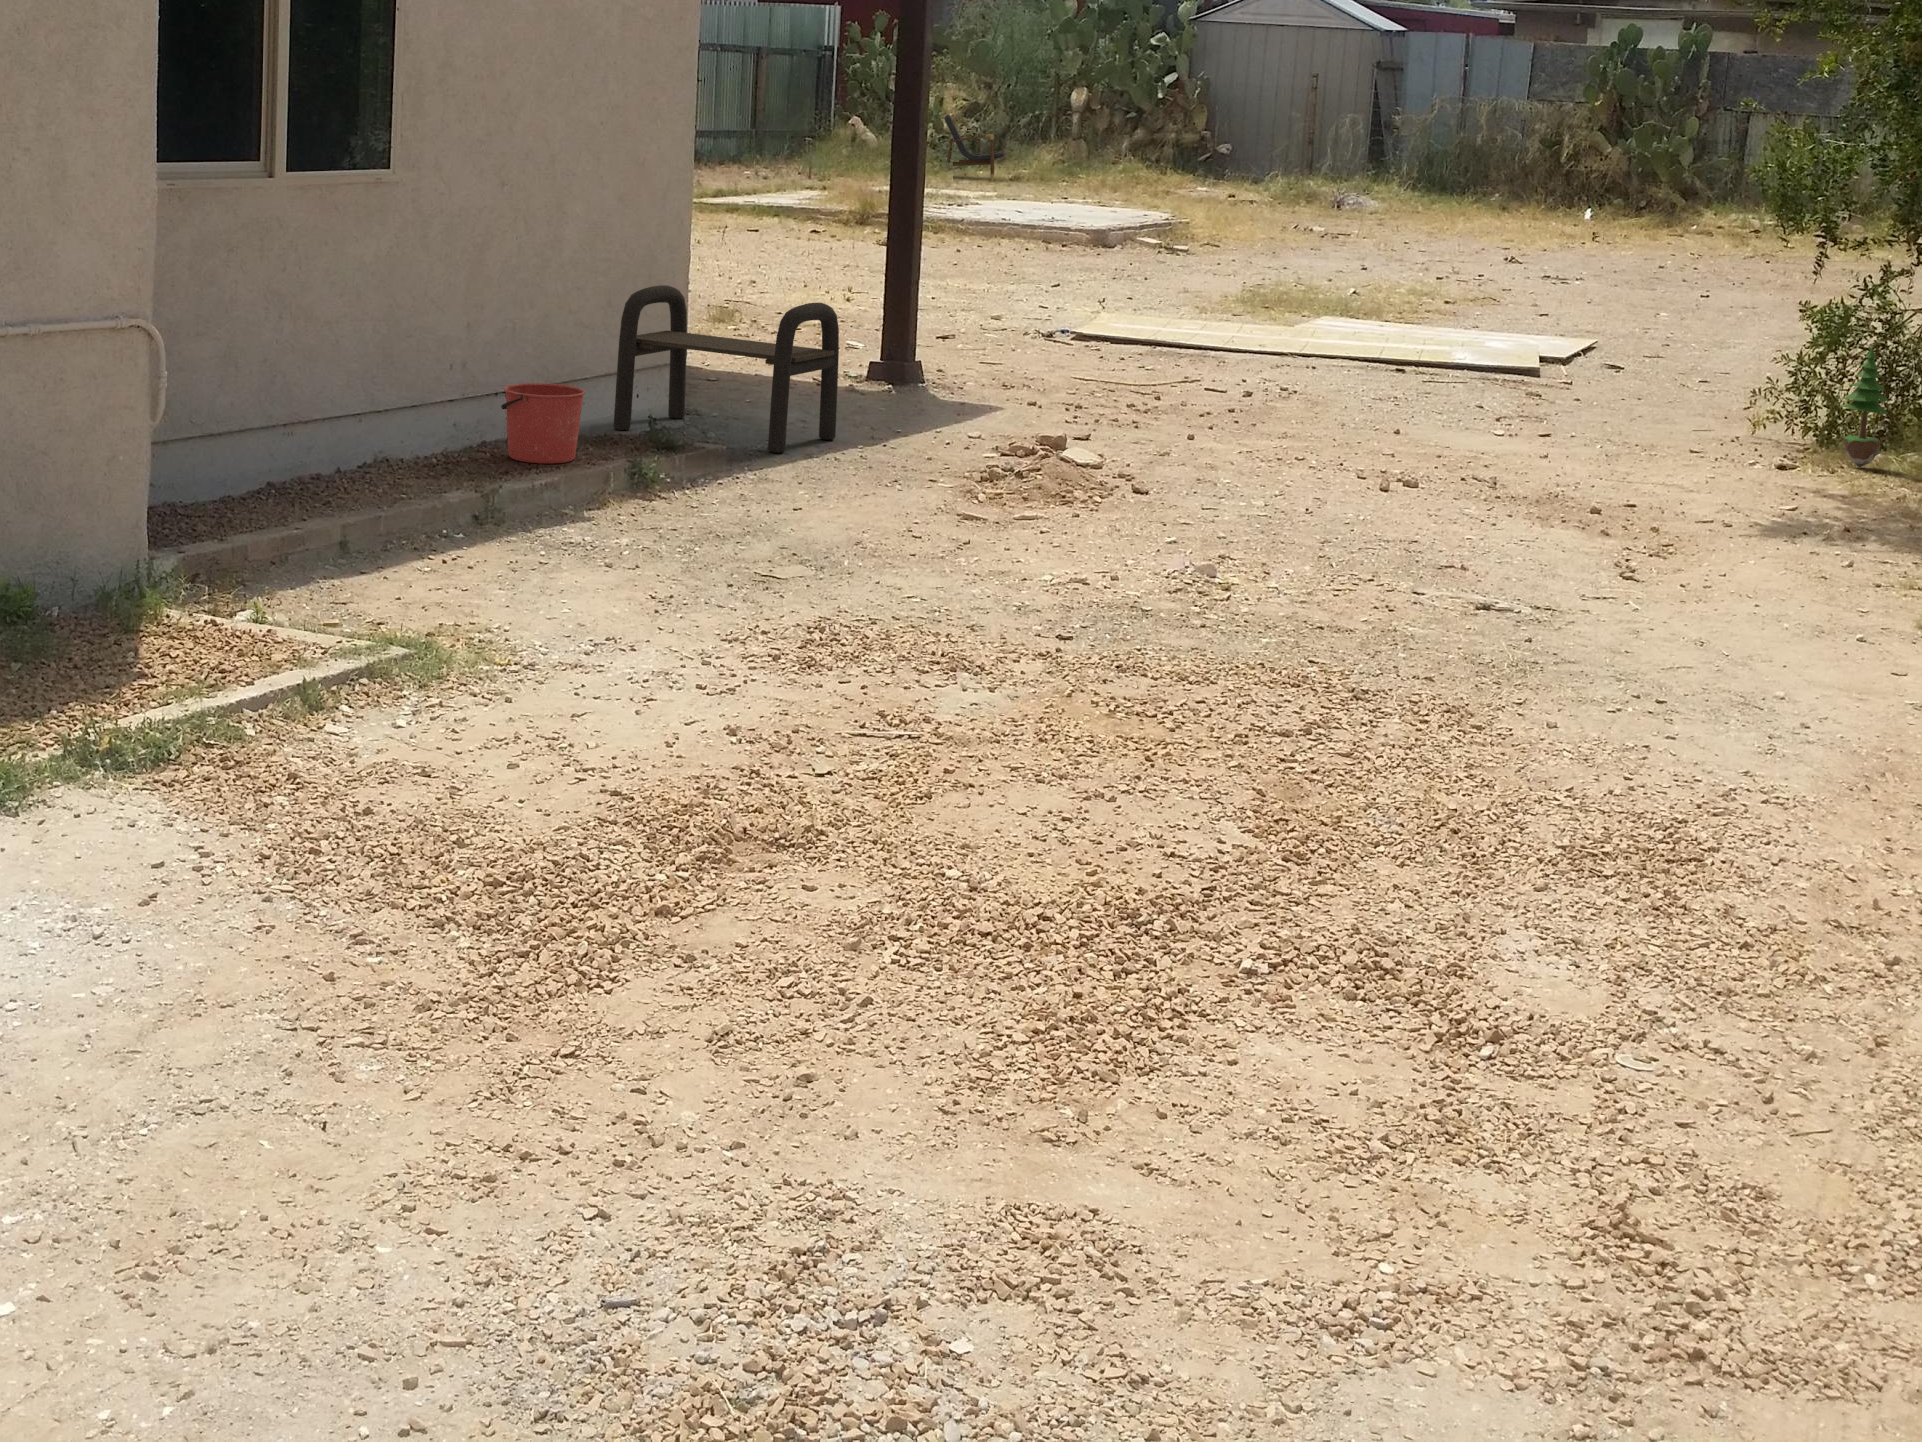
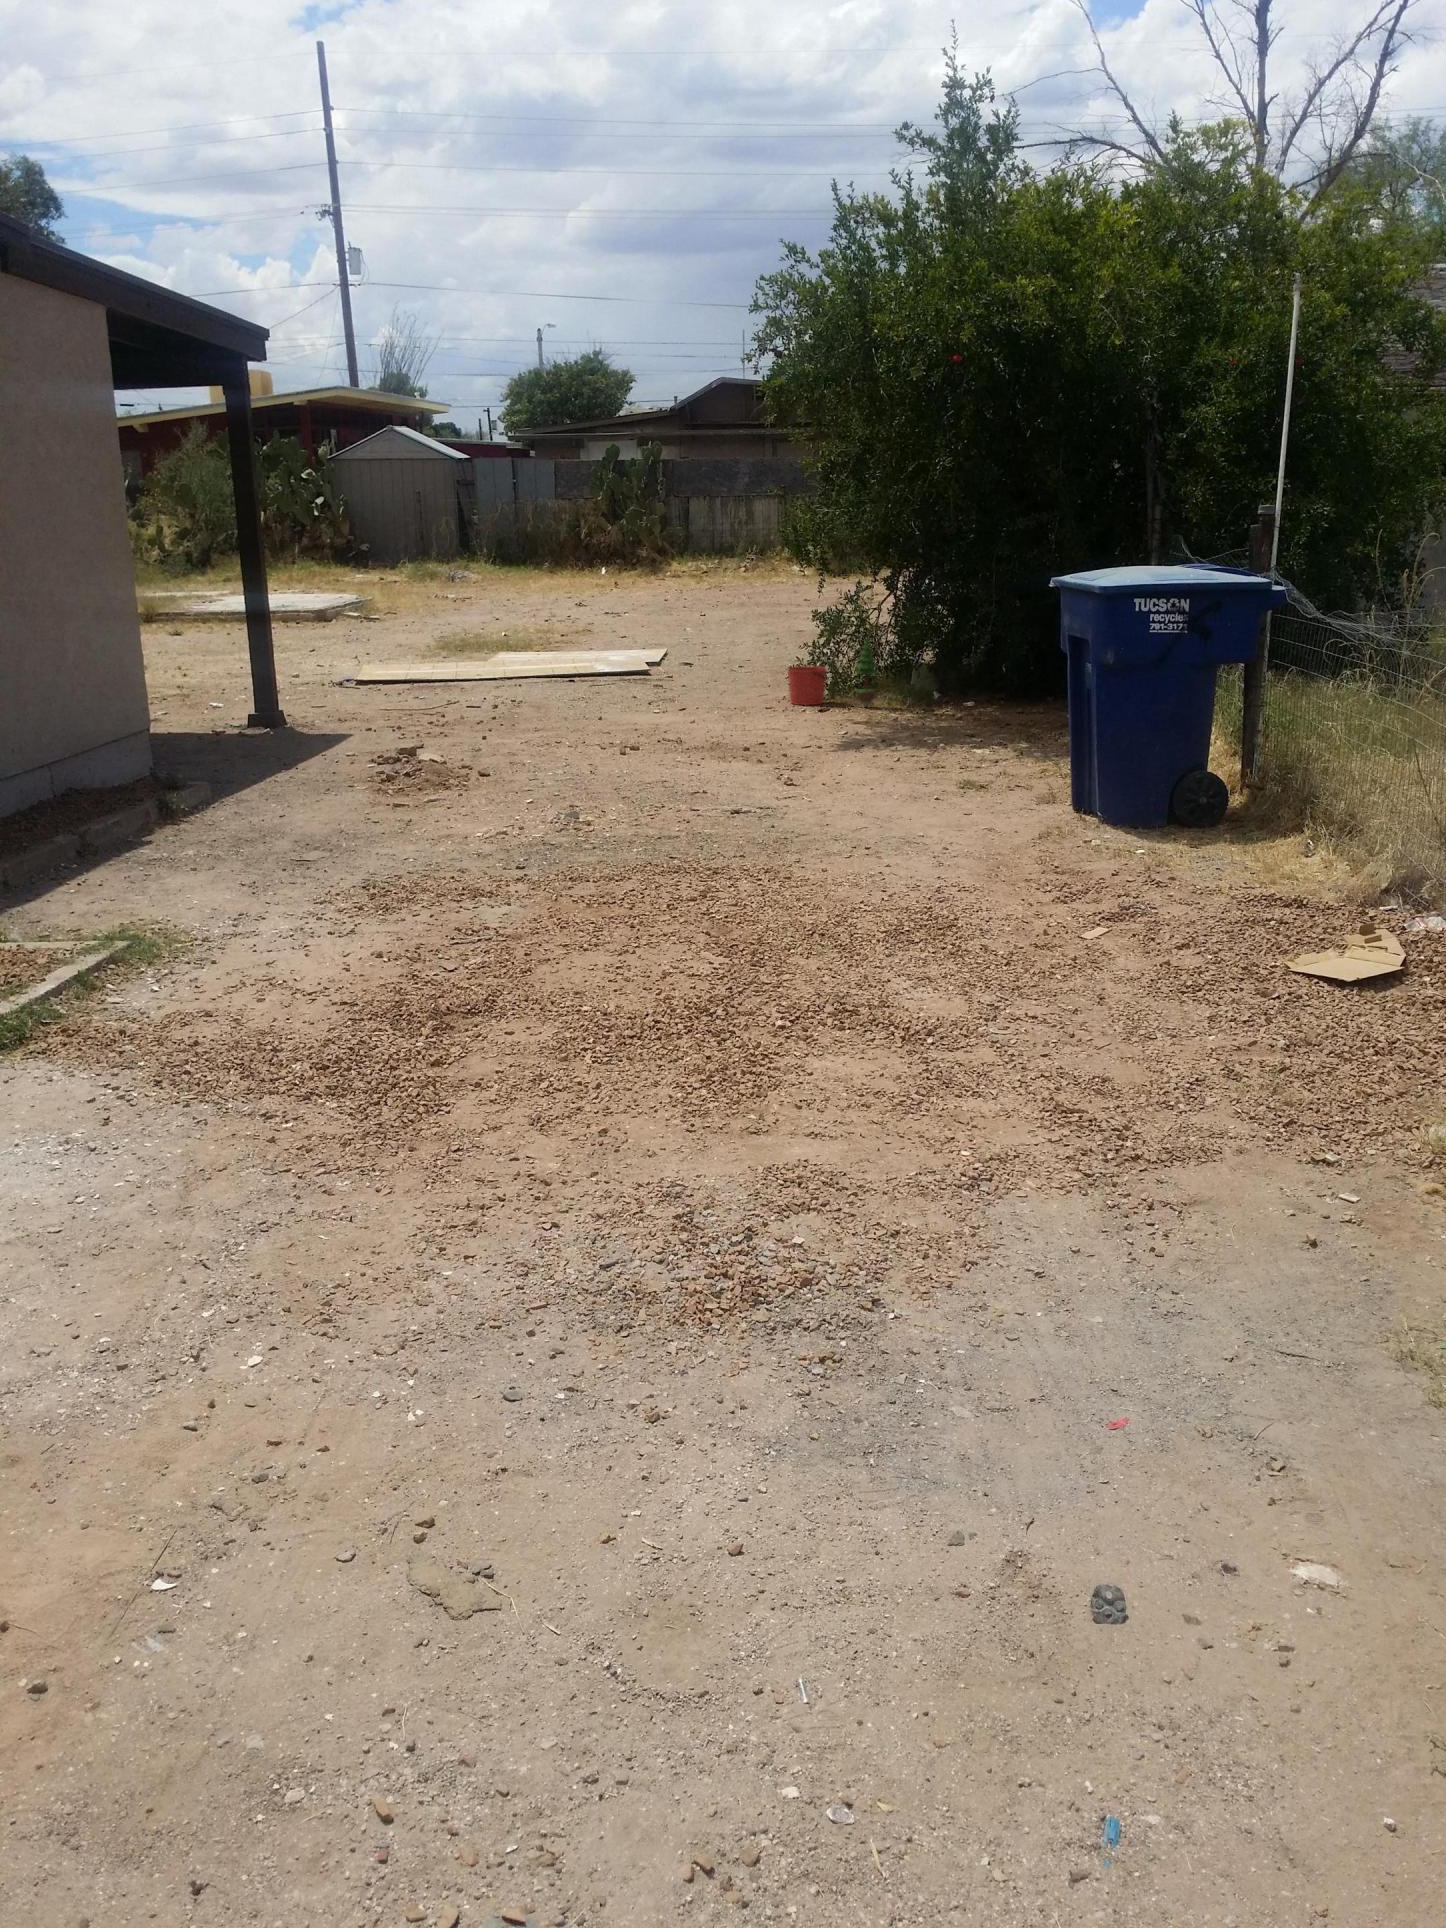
lounge chair: present [944,114,1004,181] -> none [165,536,215,582]
bench: present [614,285,839,453] -> none [102,673,269,781]
bucket: present [501,383,586,464] -> present [787,666,827,705]

